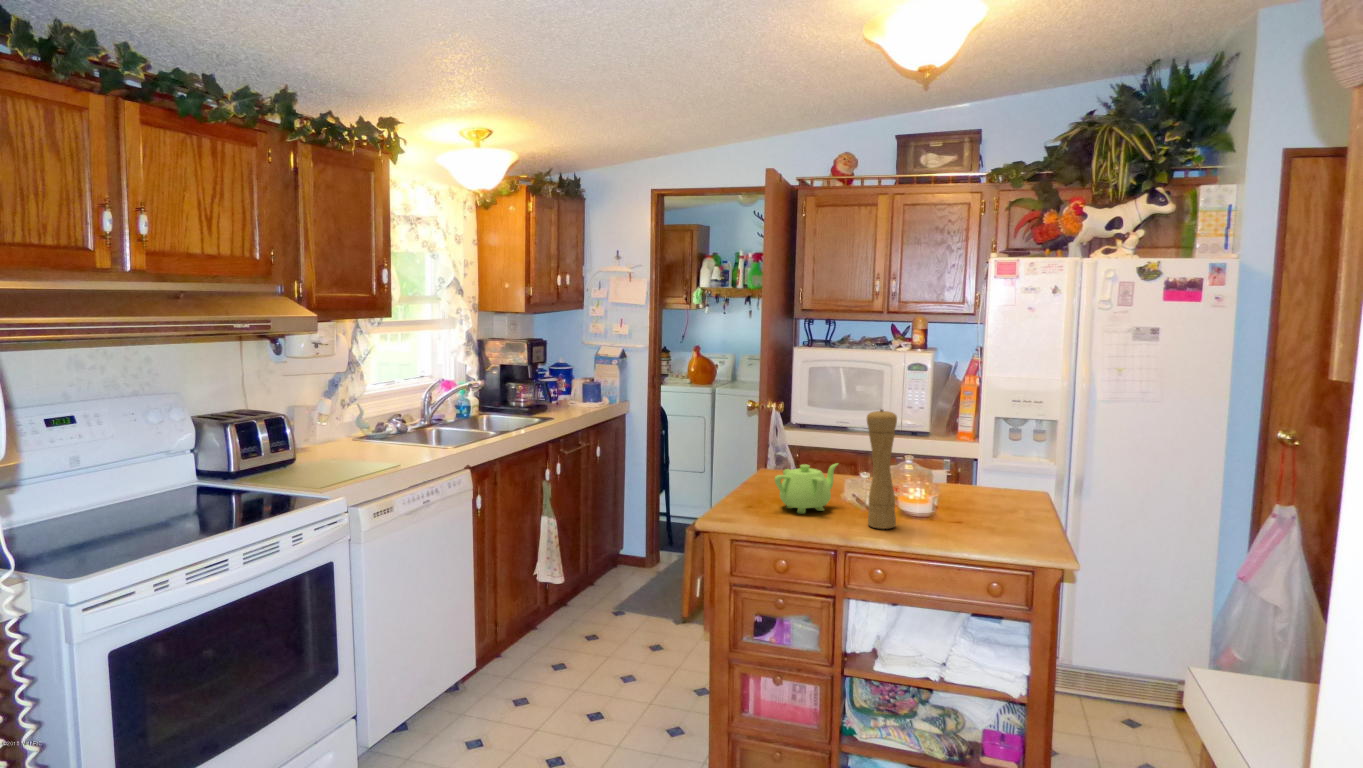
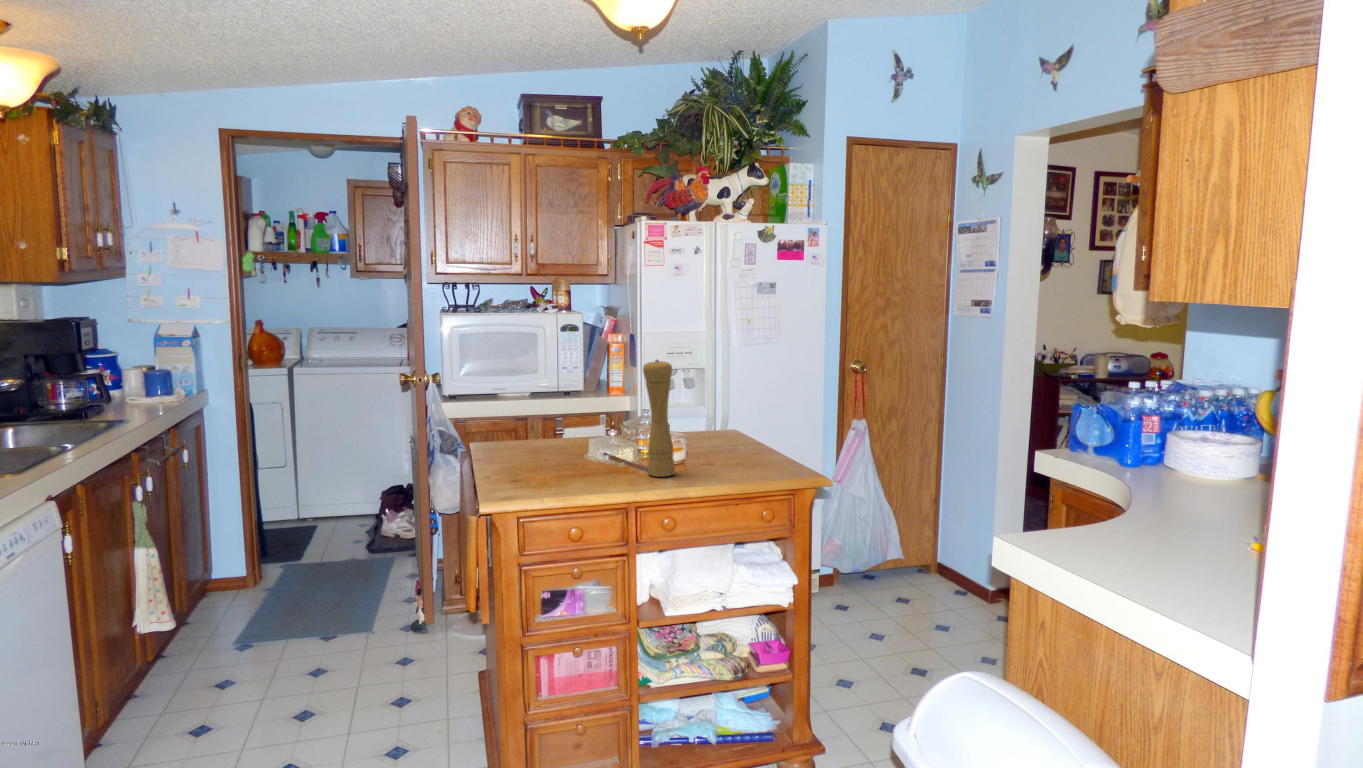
teapot: present [775,463,838,513] -> none [540,421,601,476]

